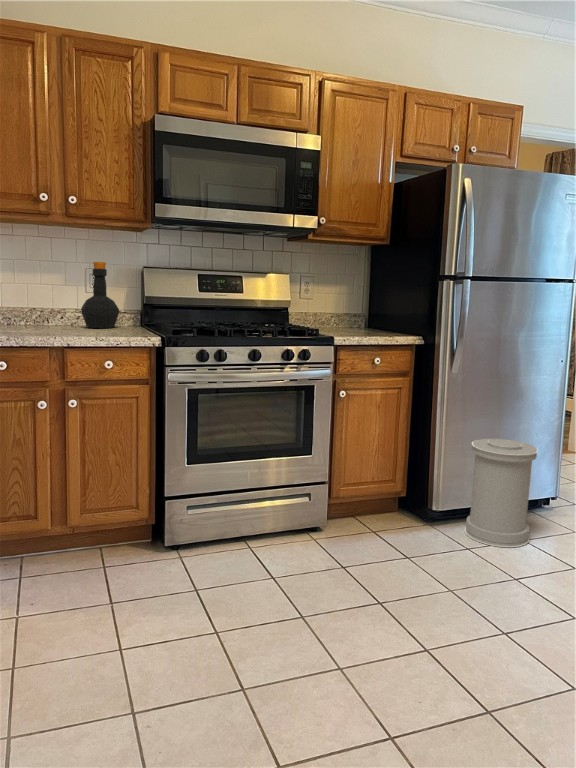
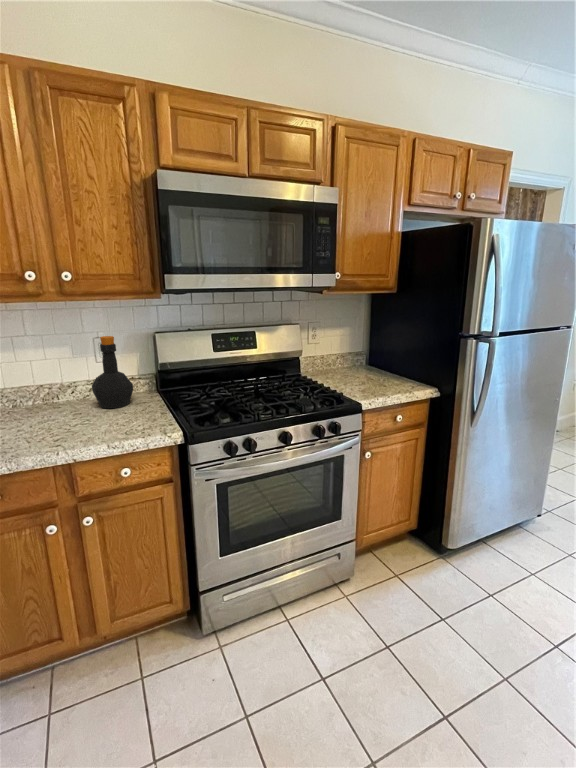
trash can: present [465,439,538,547] -> none [478,481,556,591]

